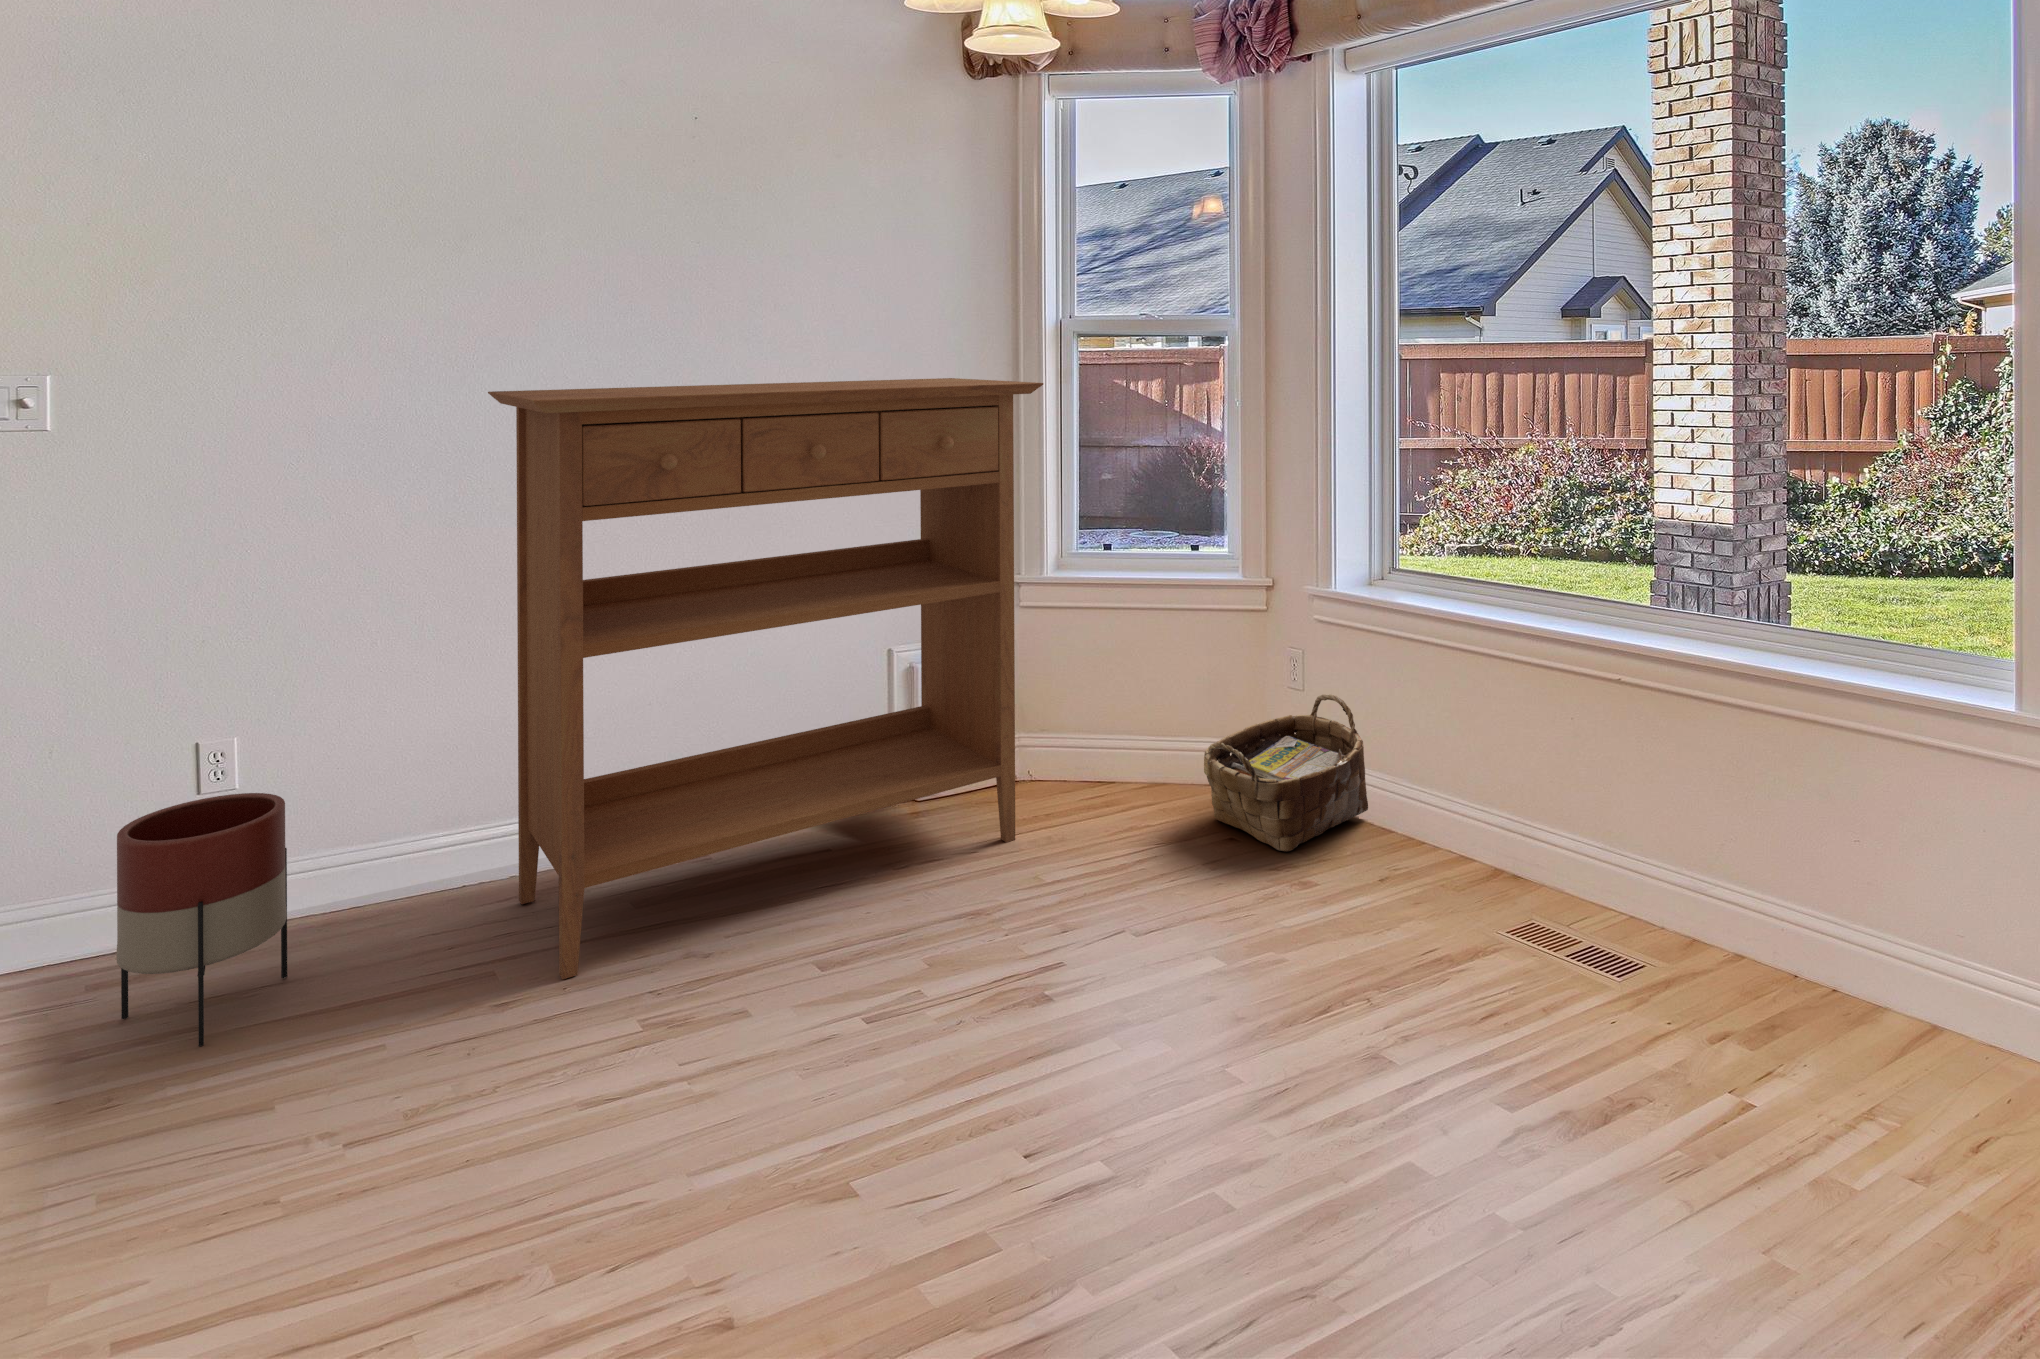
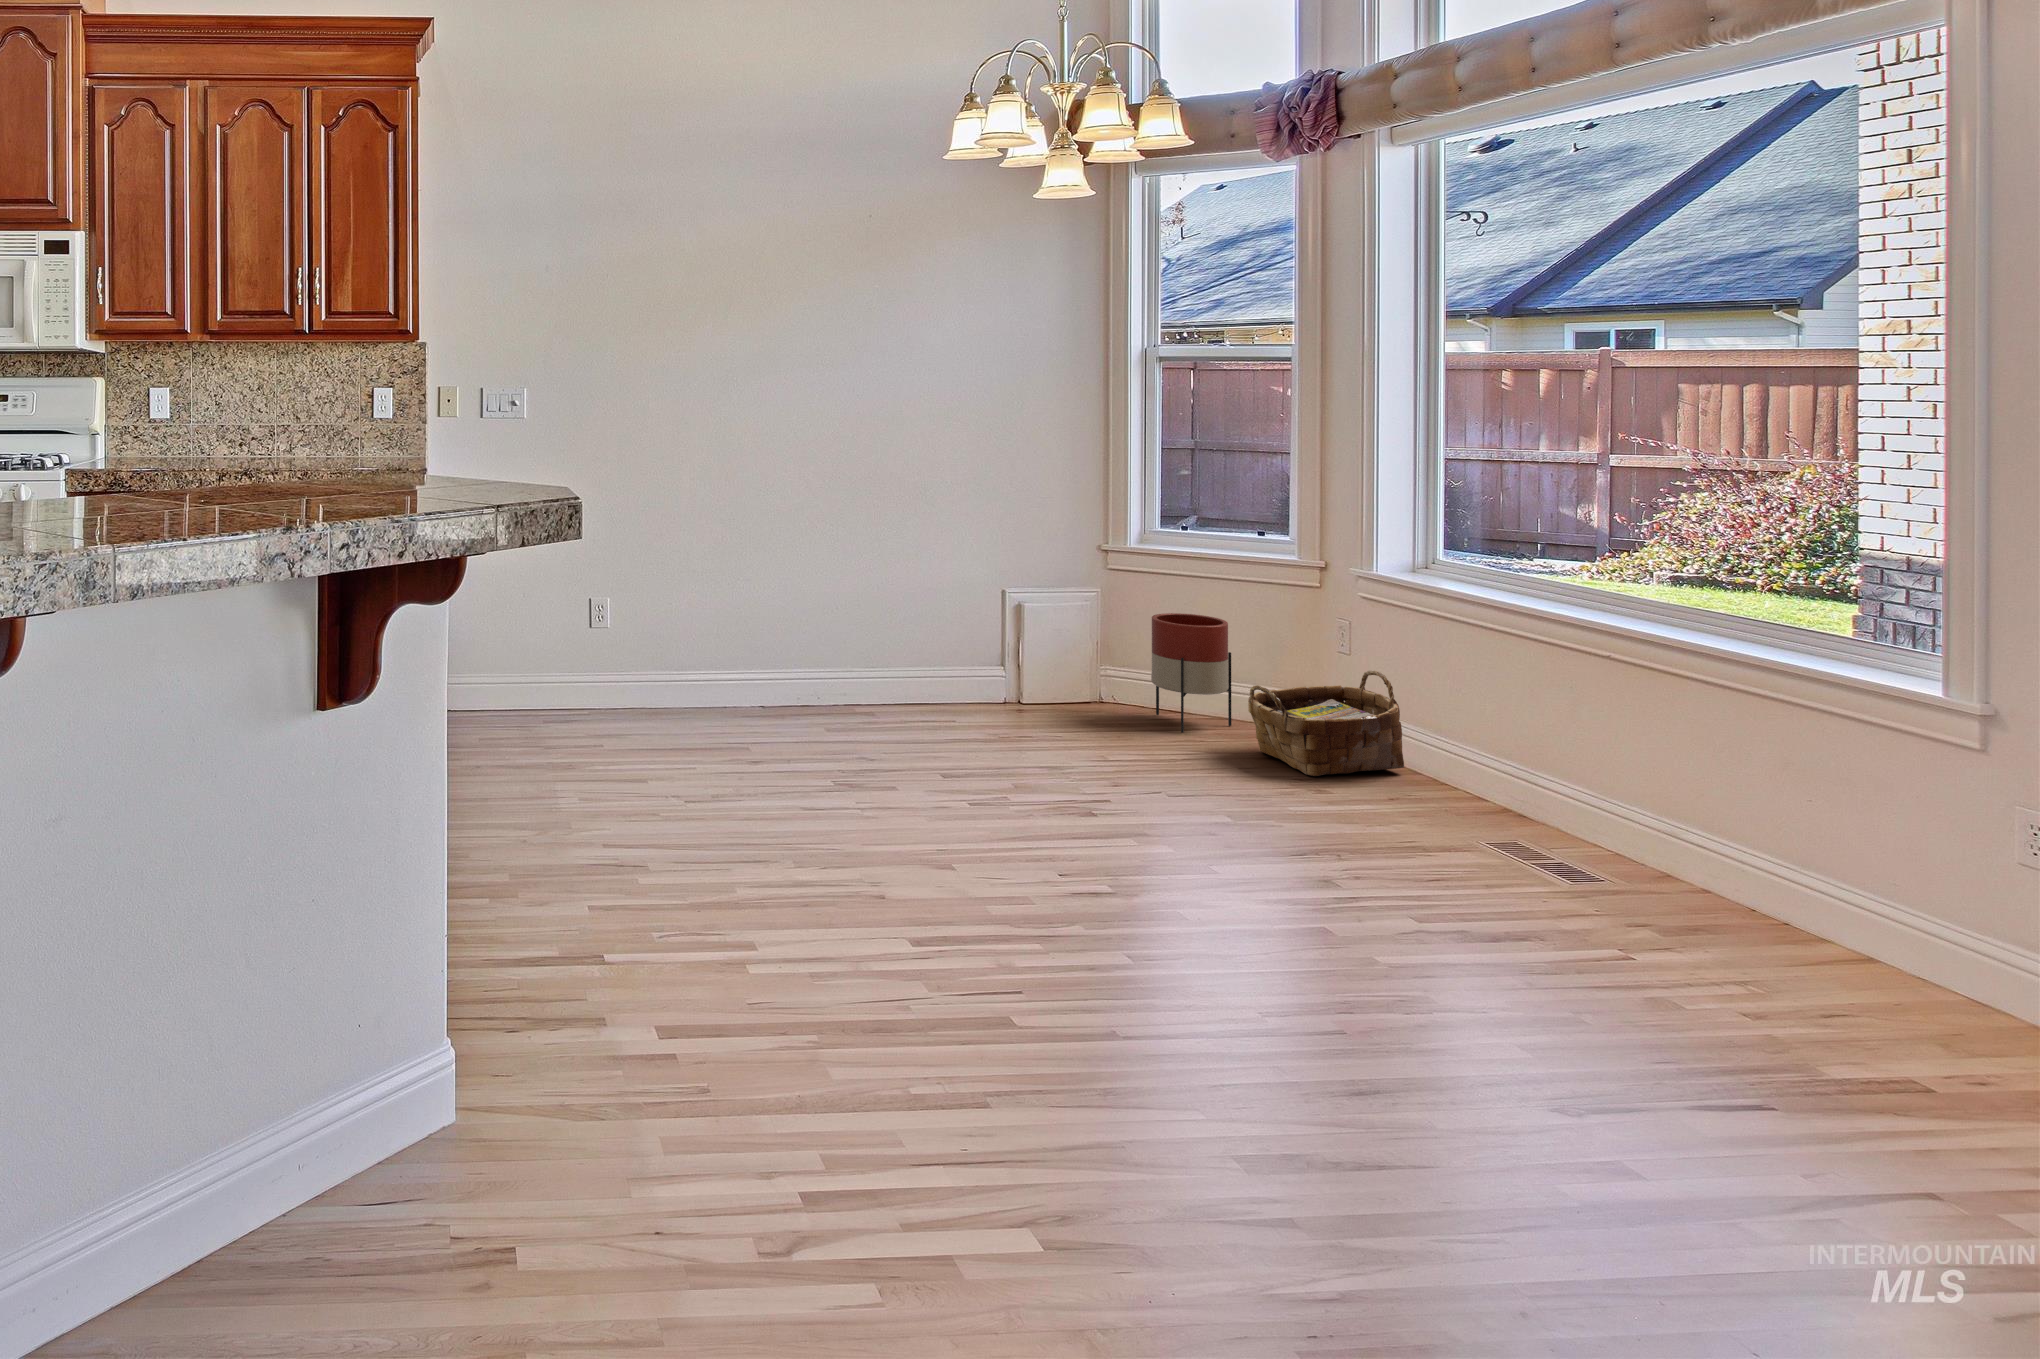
console table: present [488,378,1043,979] -> none [755,397,1114,737]
planter: present [116,793,287,1046] -> present [1151,613,1231,733]

